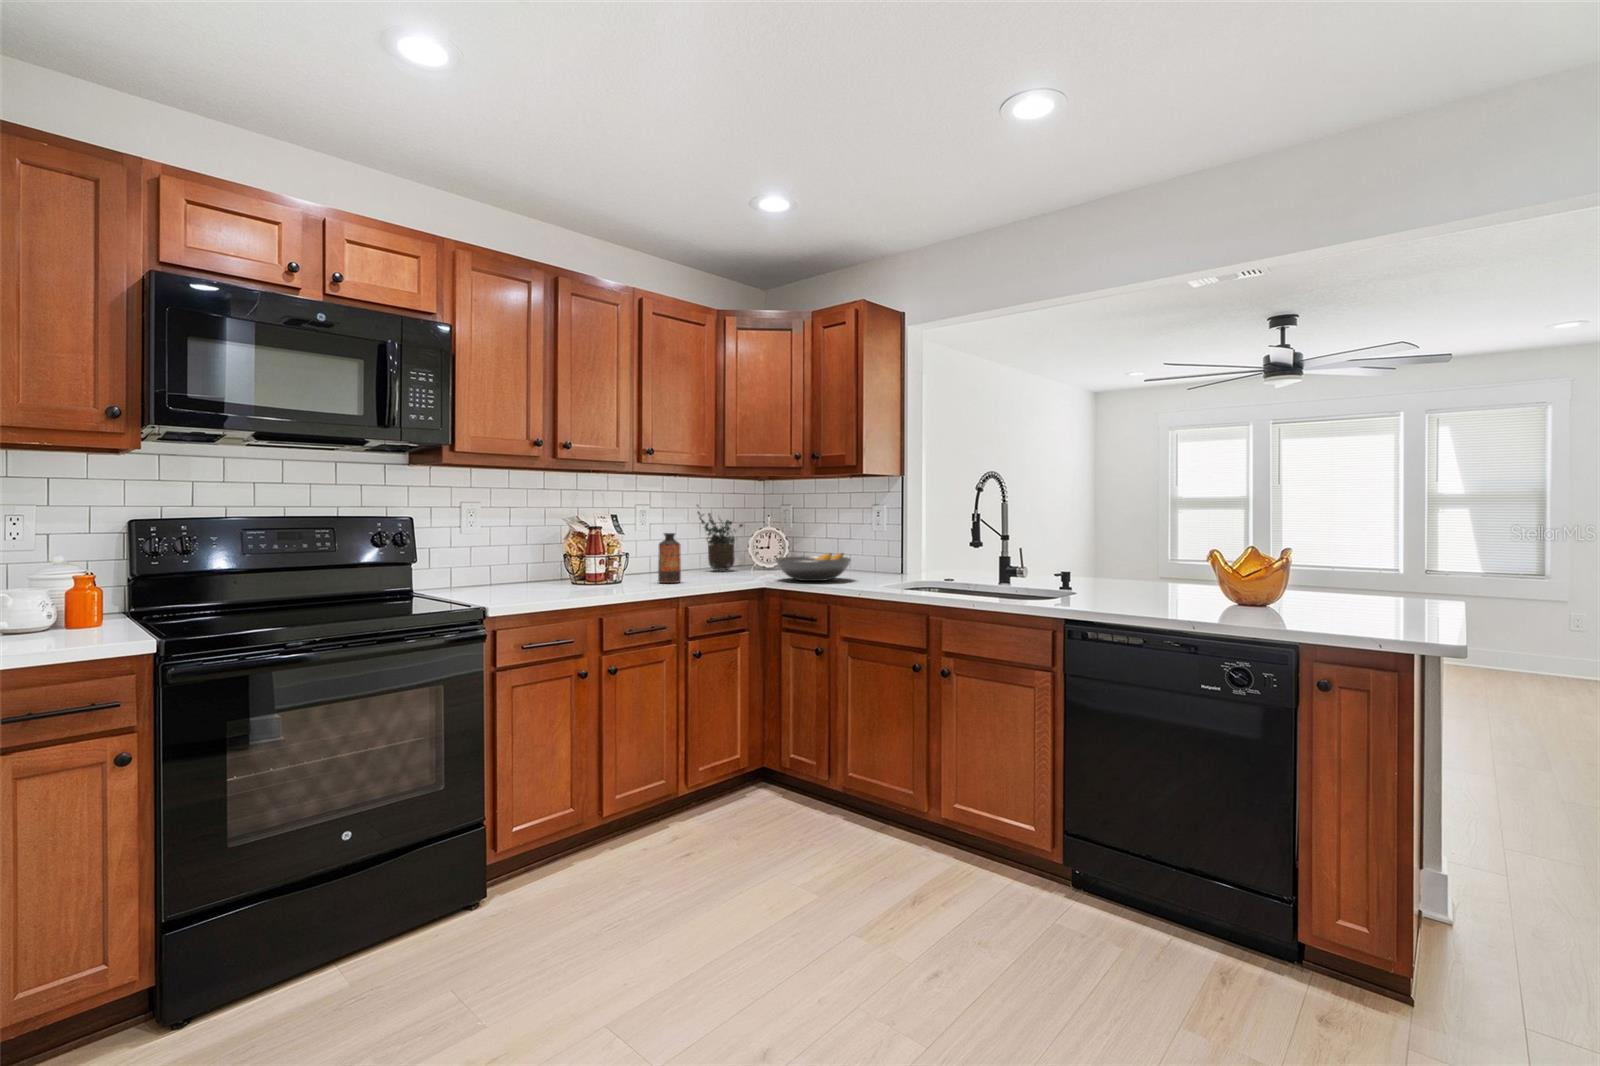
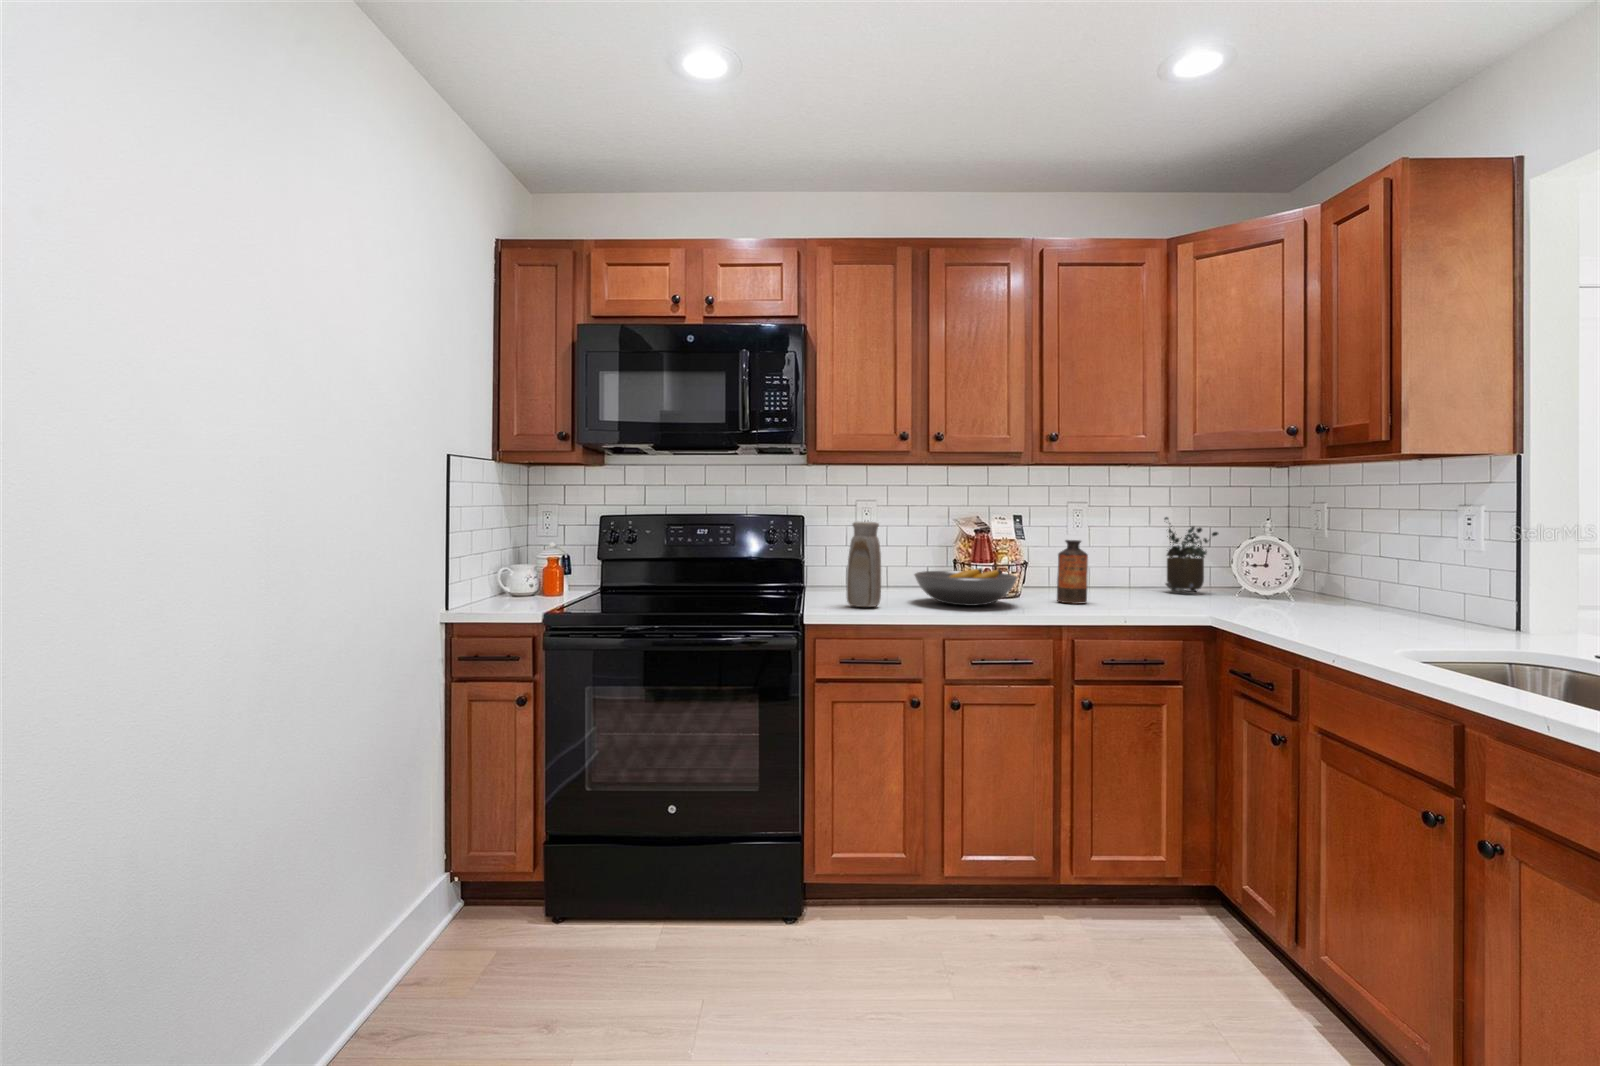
vase: none [510,521,544,600] -> present [847,522,881,607]
fruit bowl: present [775,553,851,581] -> present [914,568,1017,606]

